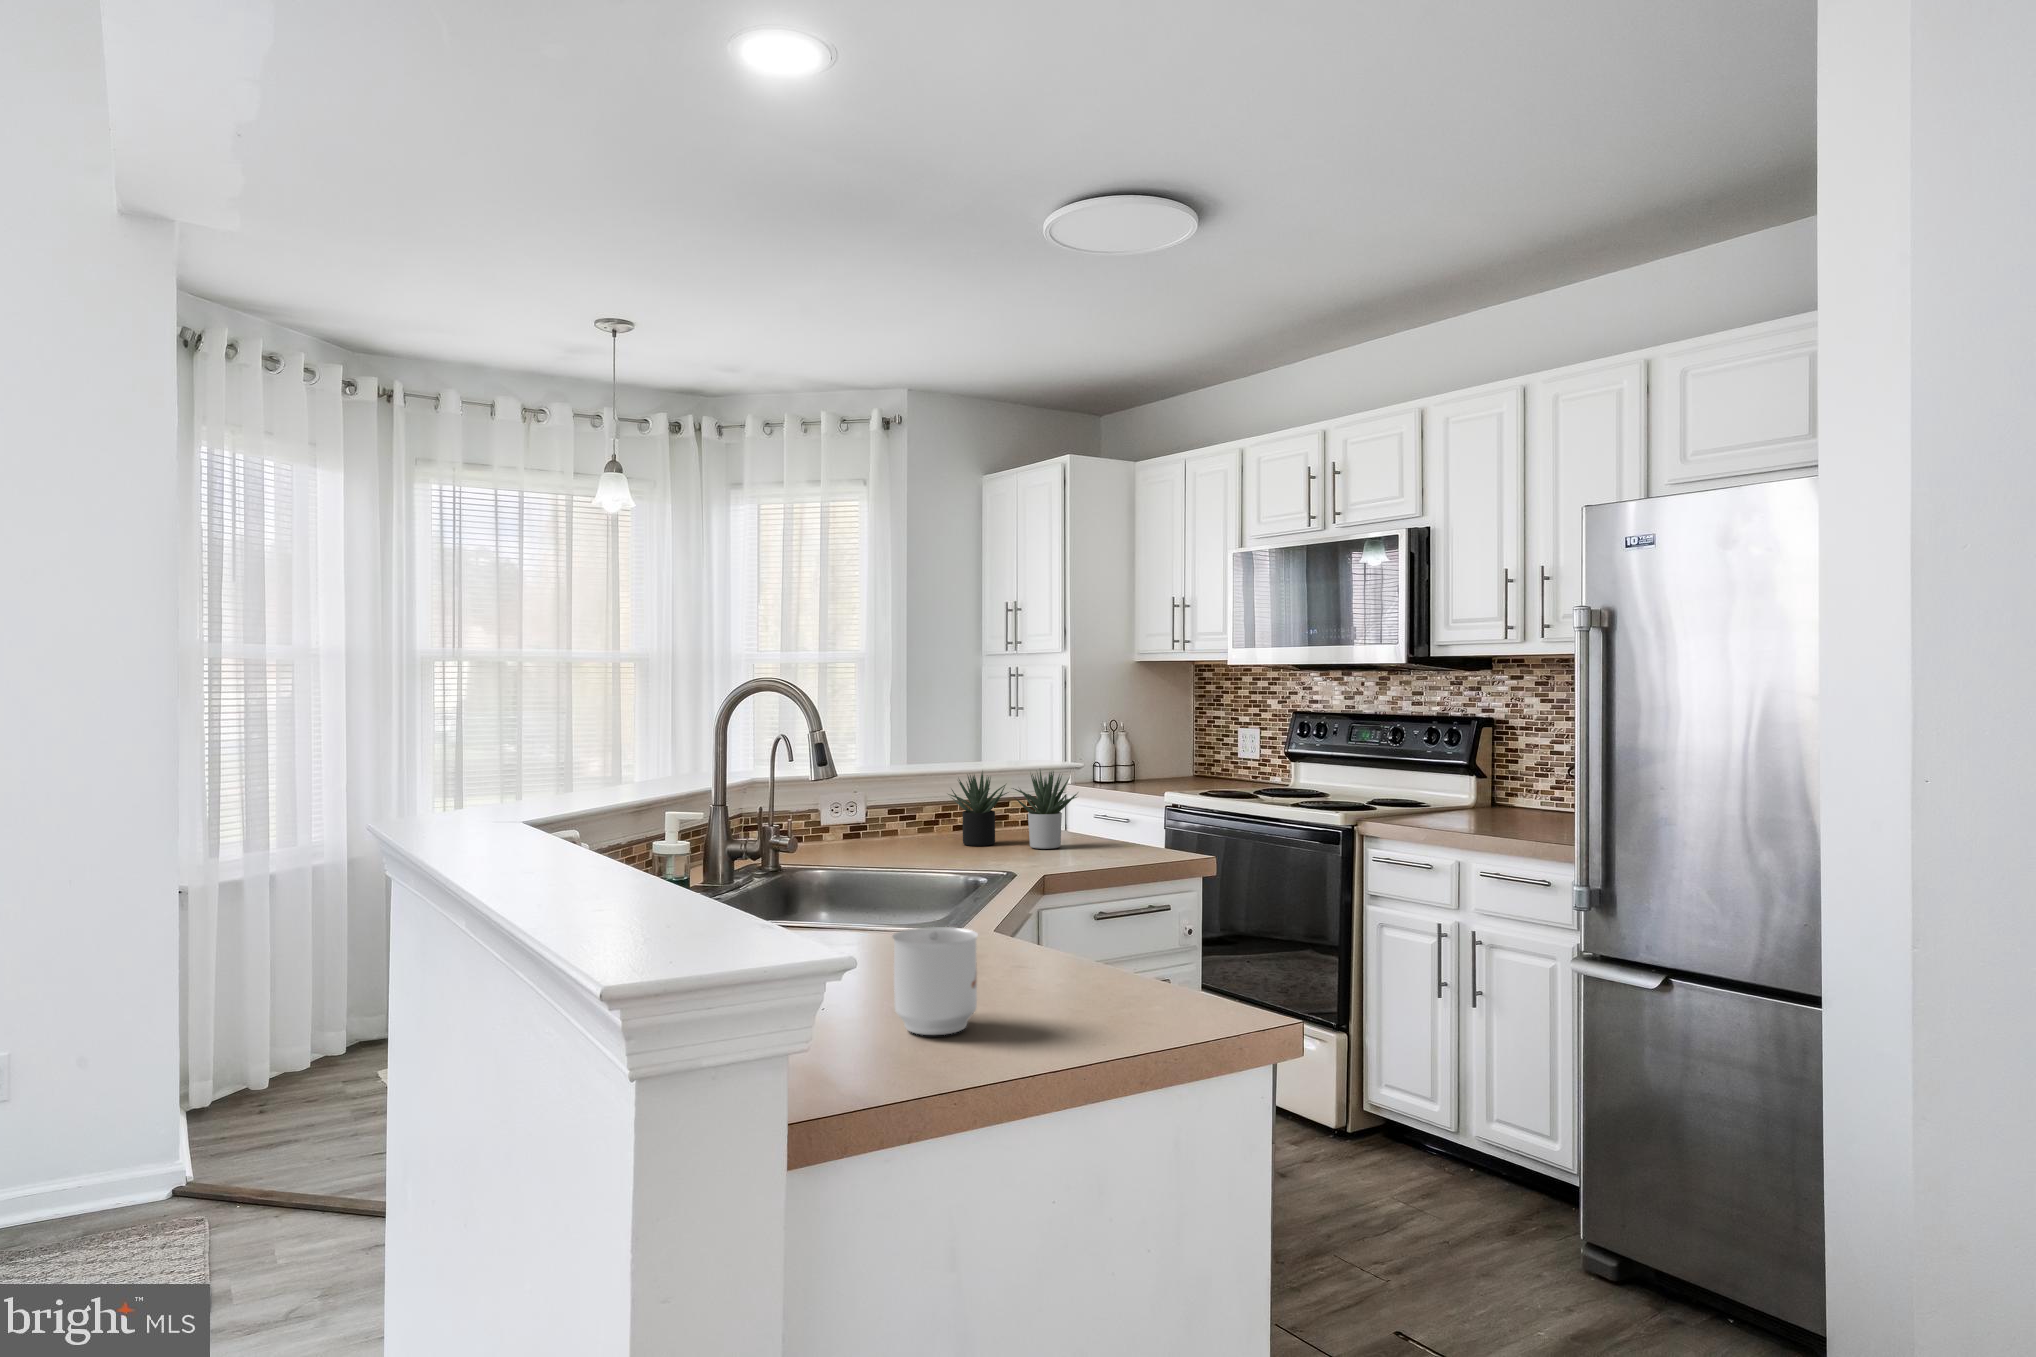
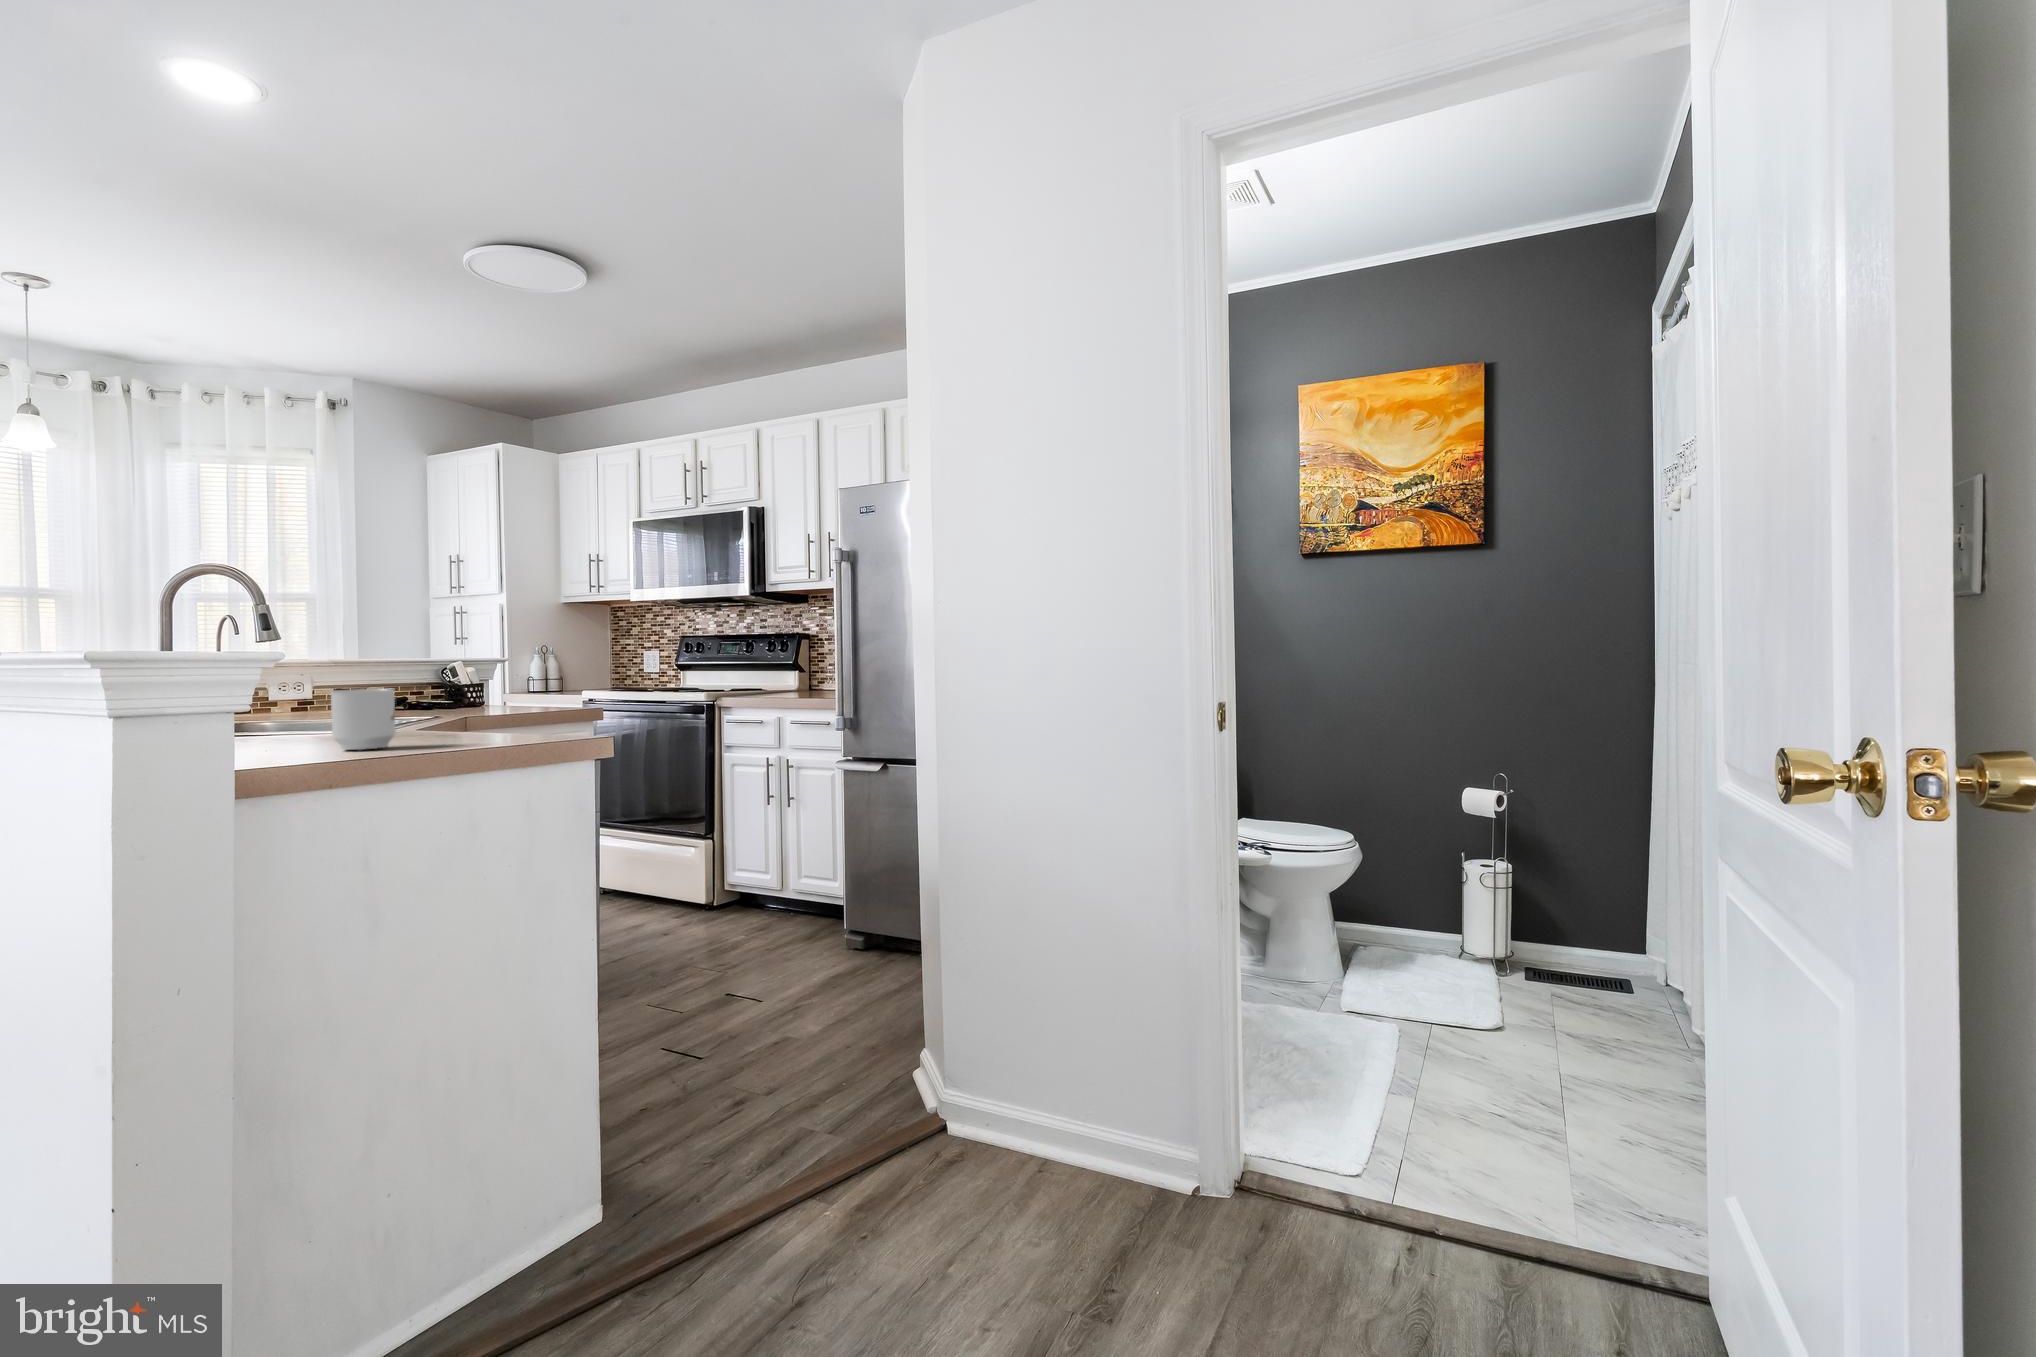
succulent plant: present [948,770,1077,849] -> none [387,652,501,713]

